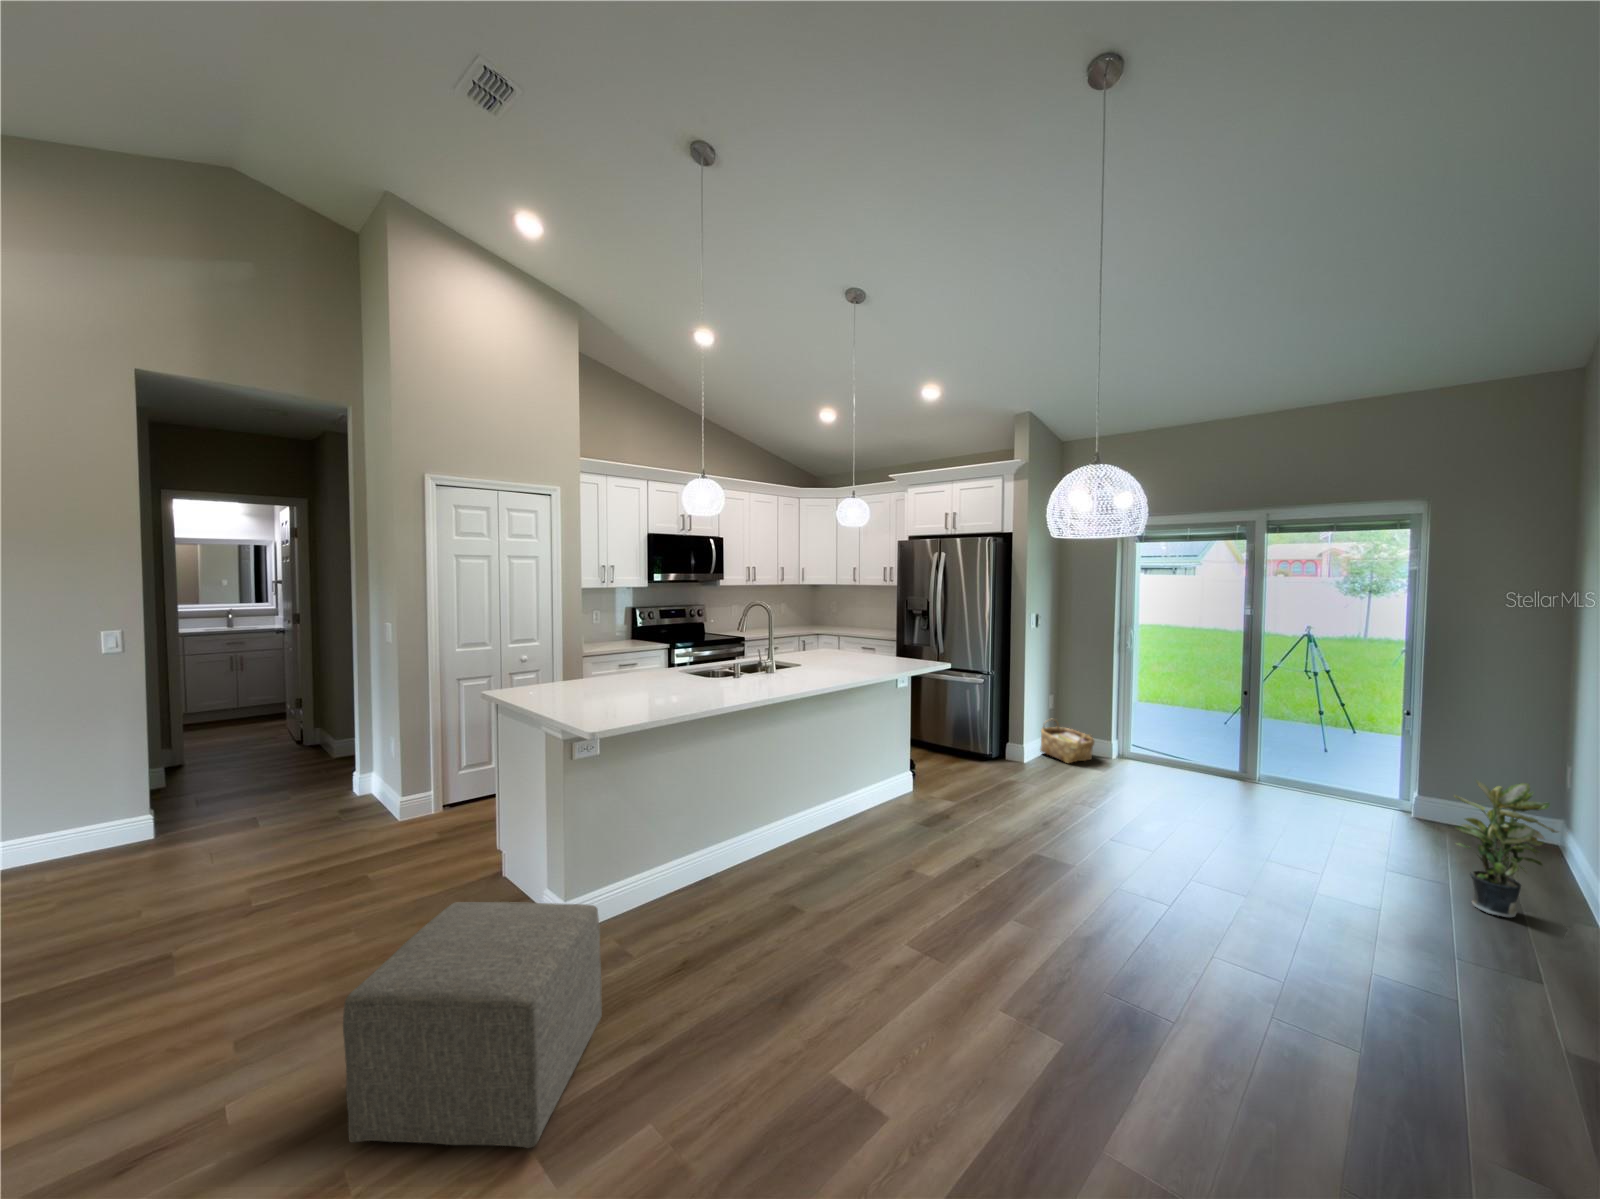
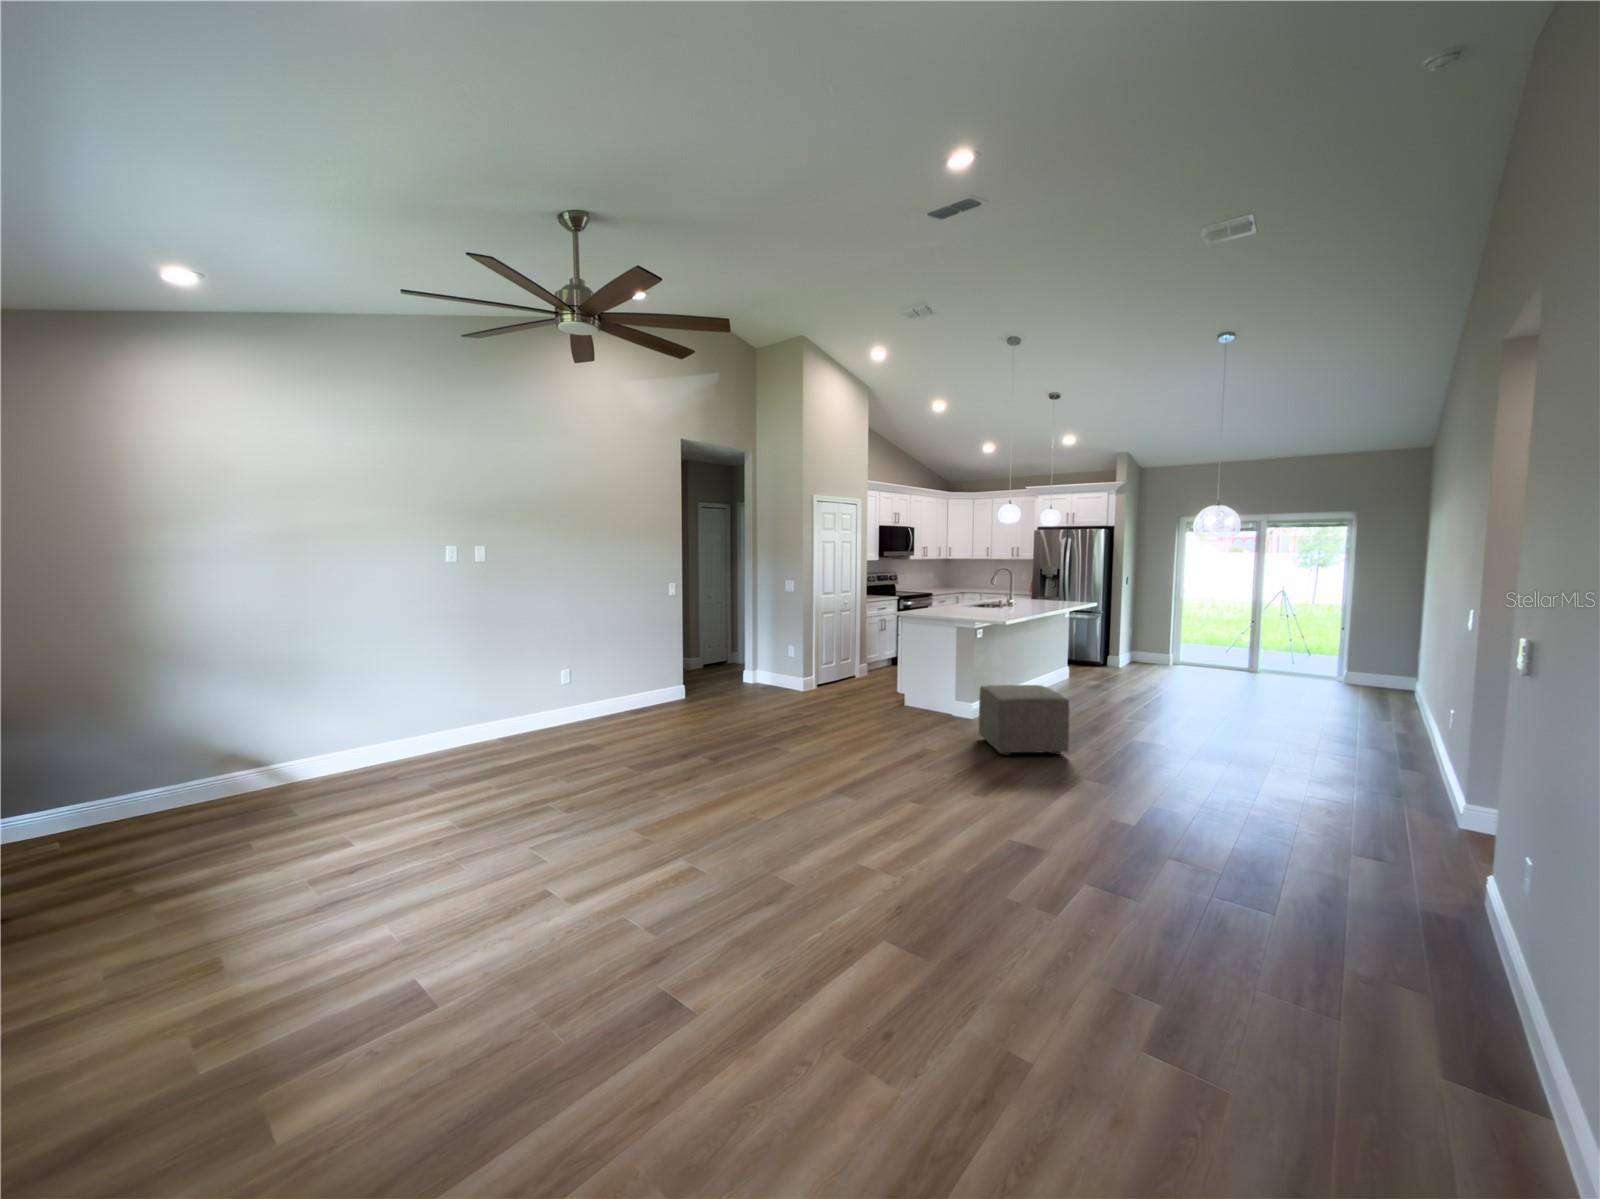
woven basket: present [1040,719,1095,763] -> none [1127,642,1163,667]
potted plant: present [1455,780,1556,918] -> none [1370,645,1417,708]

